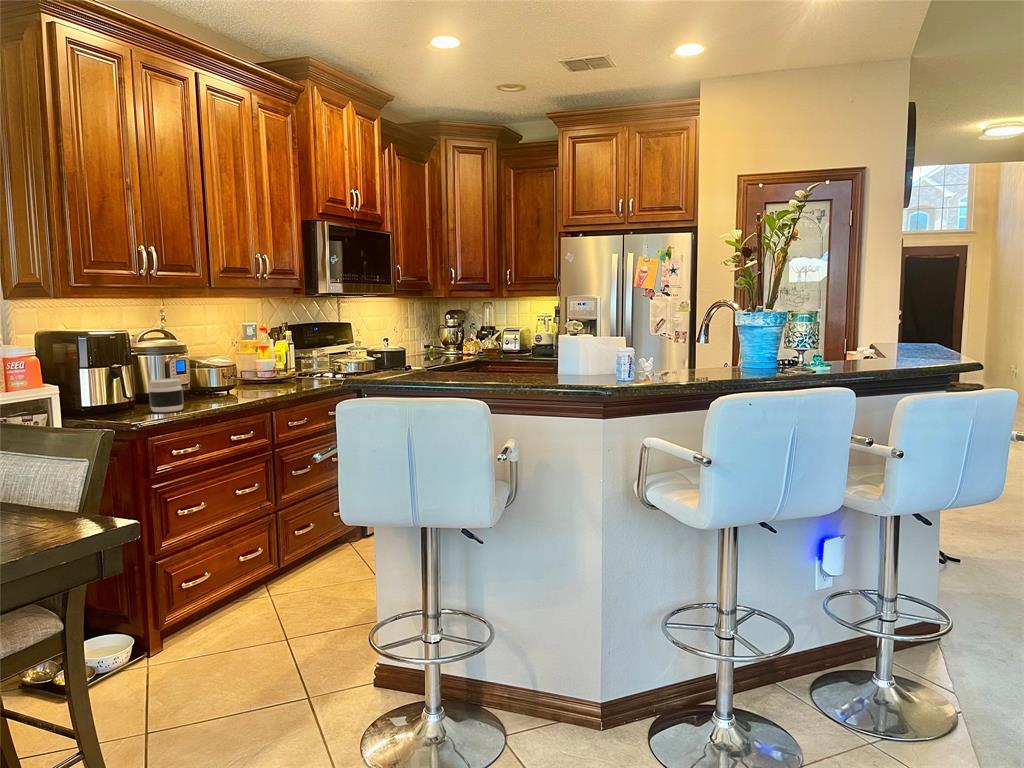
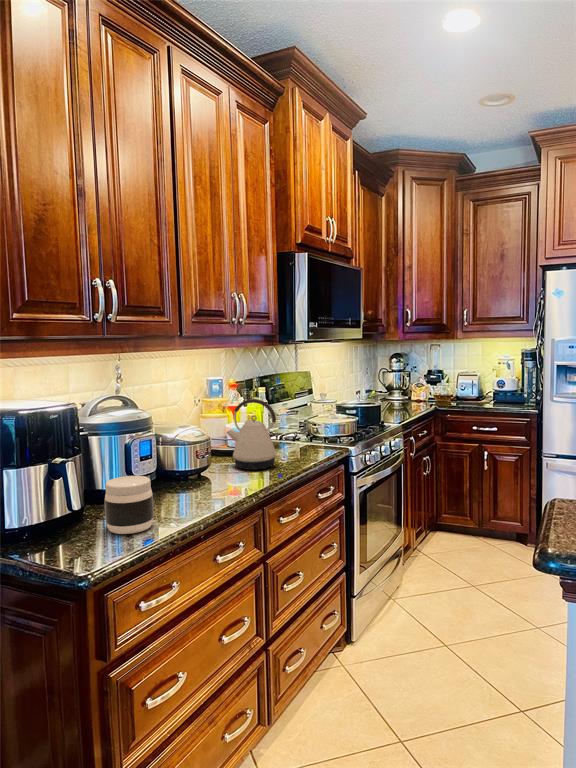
kettle: none [251,337,294,390] -> present [226,399,280,470]

